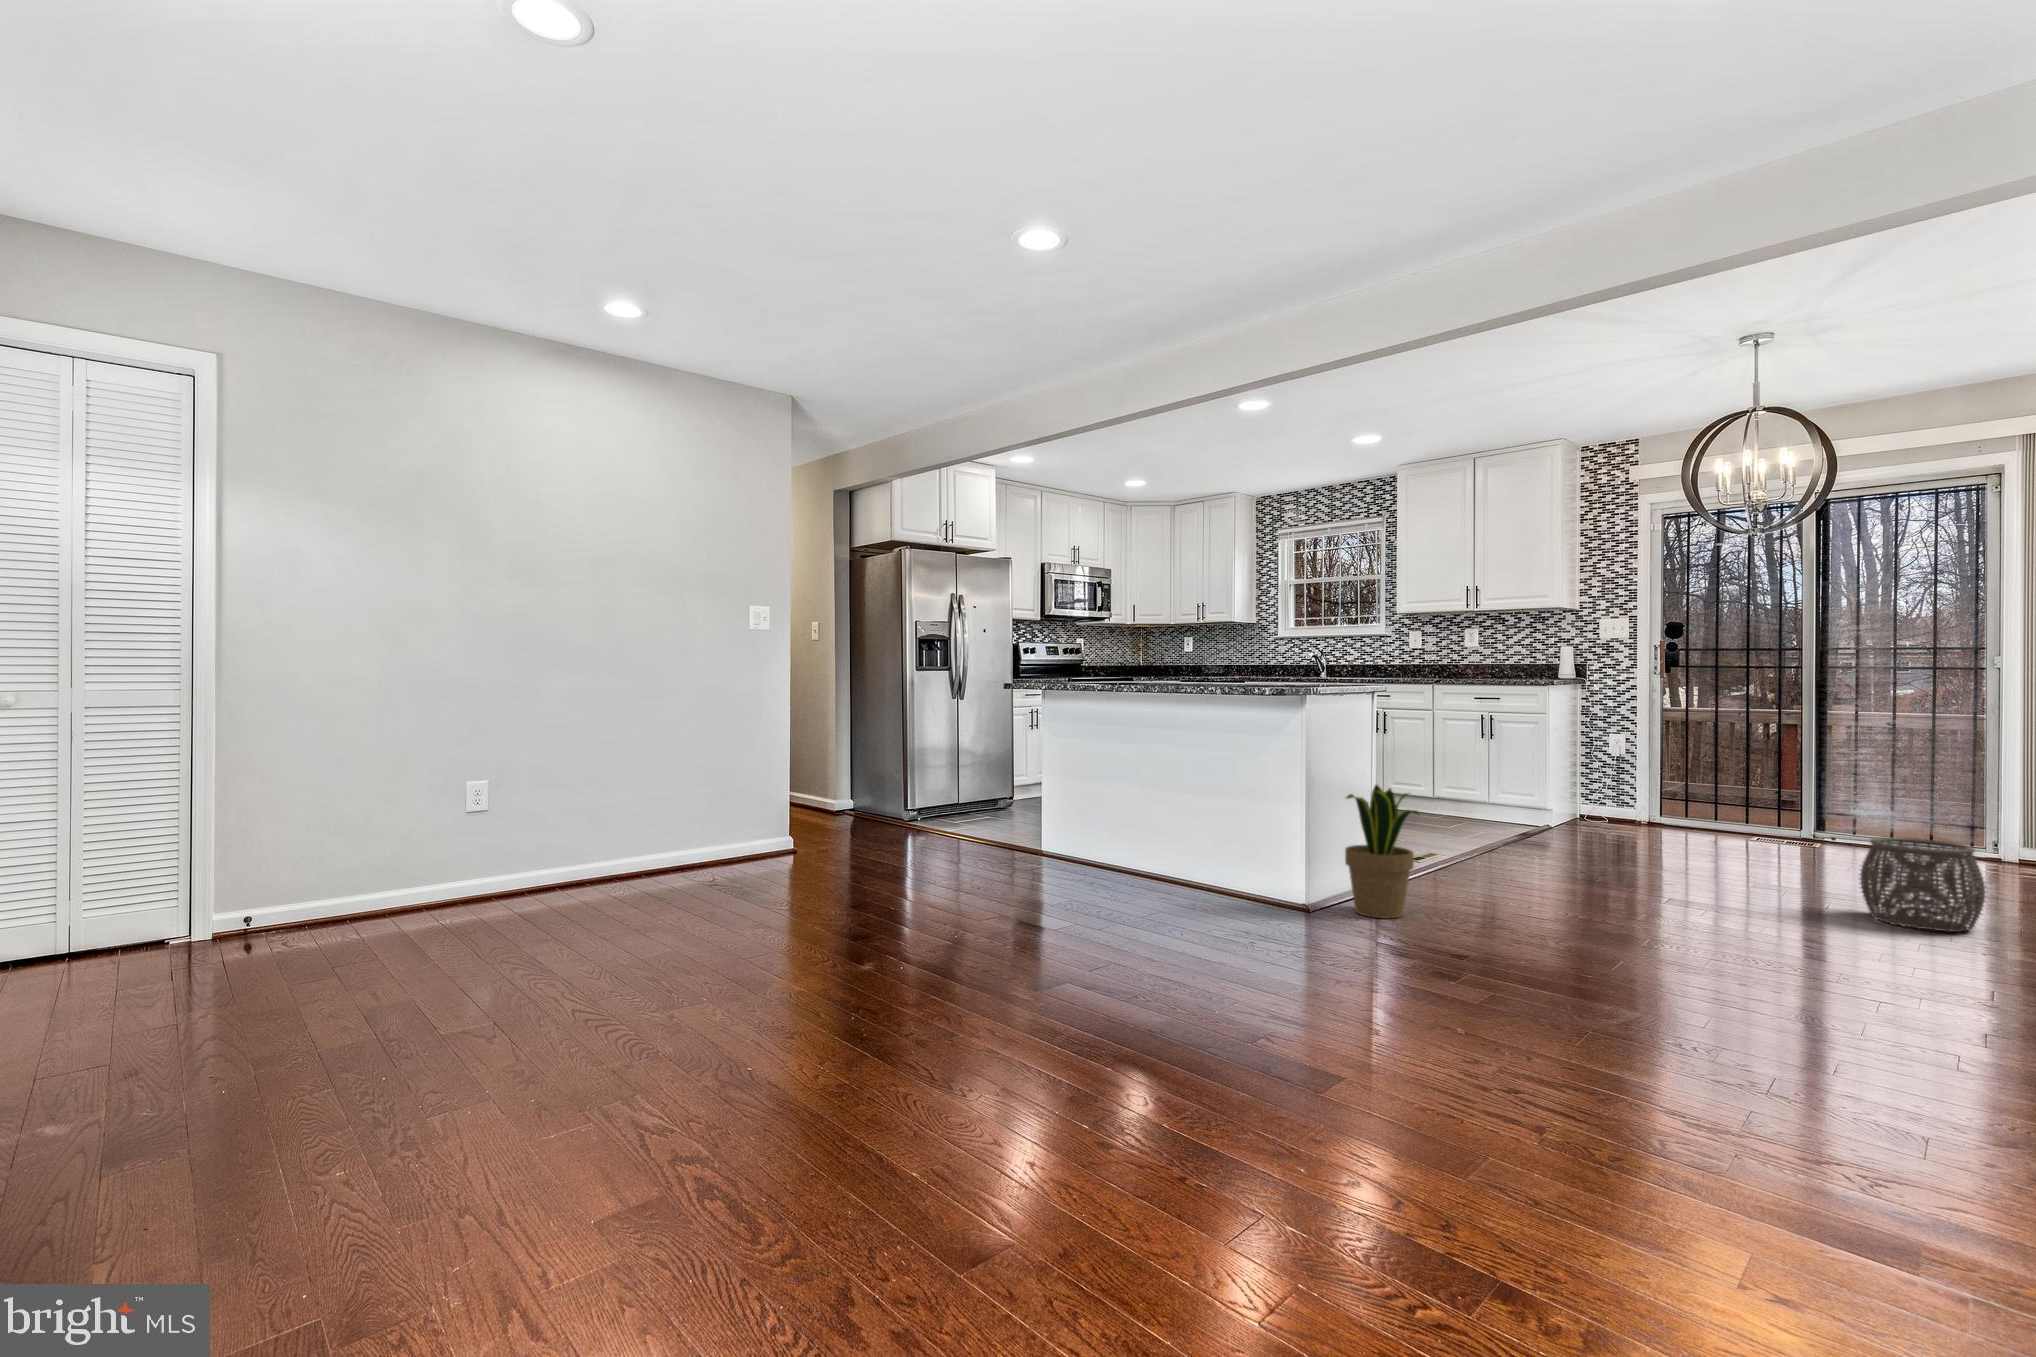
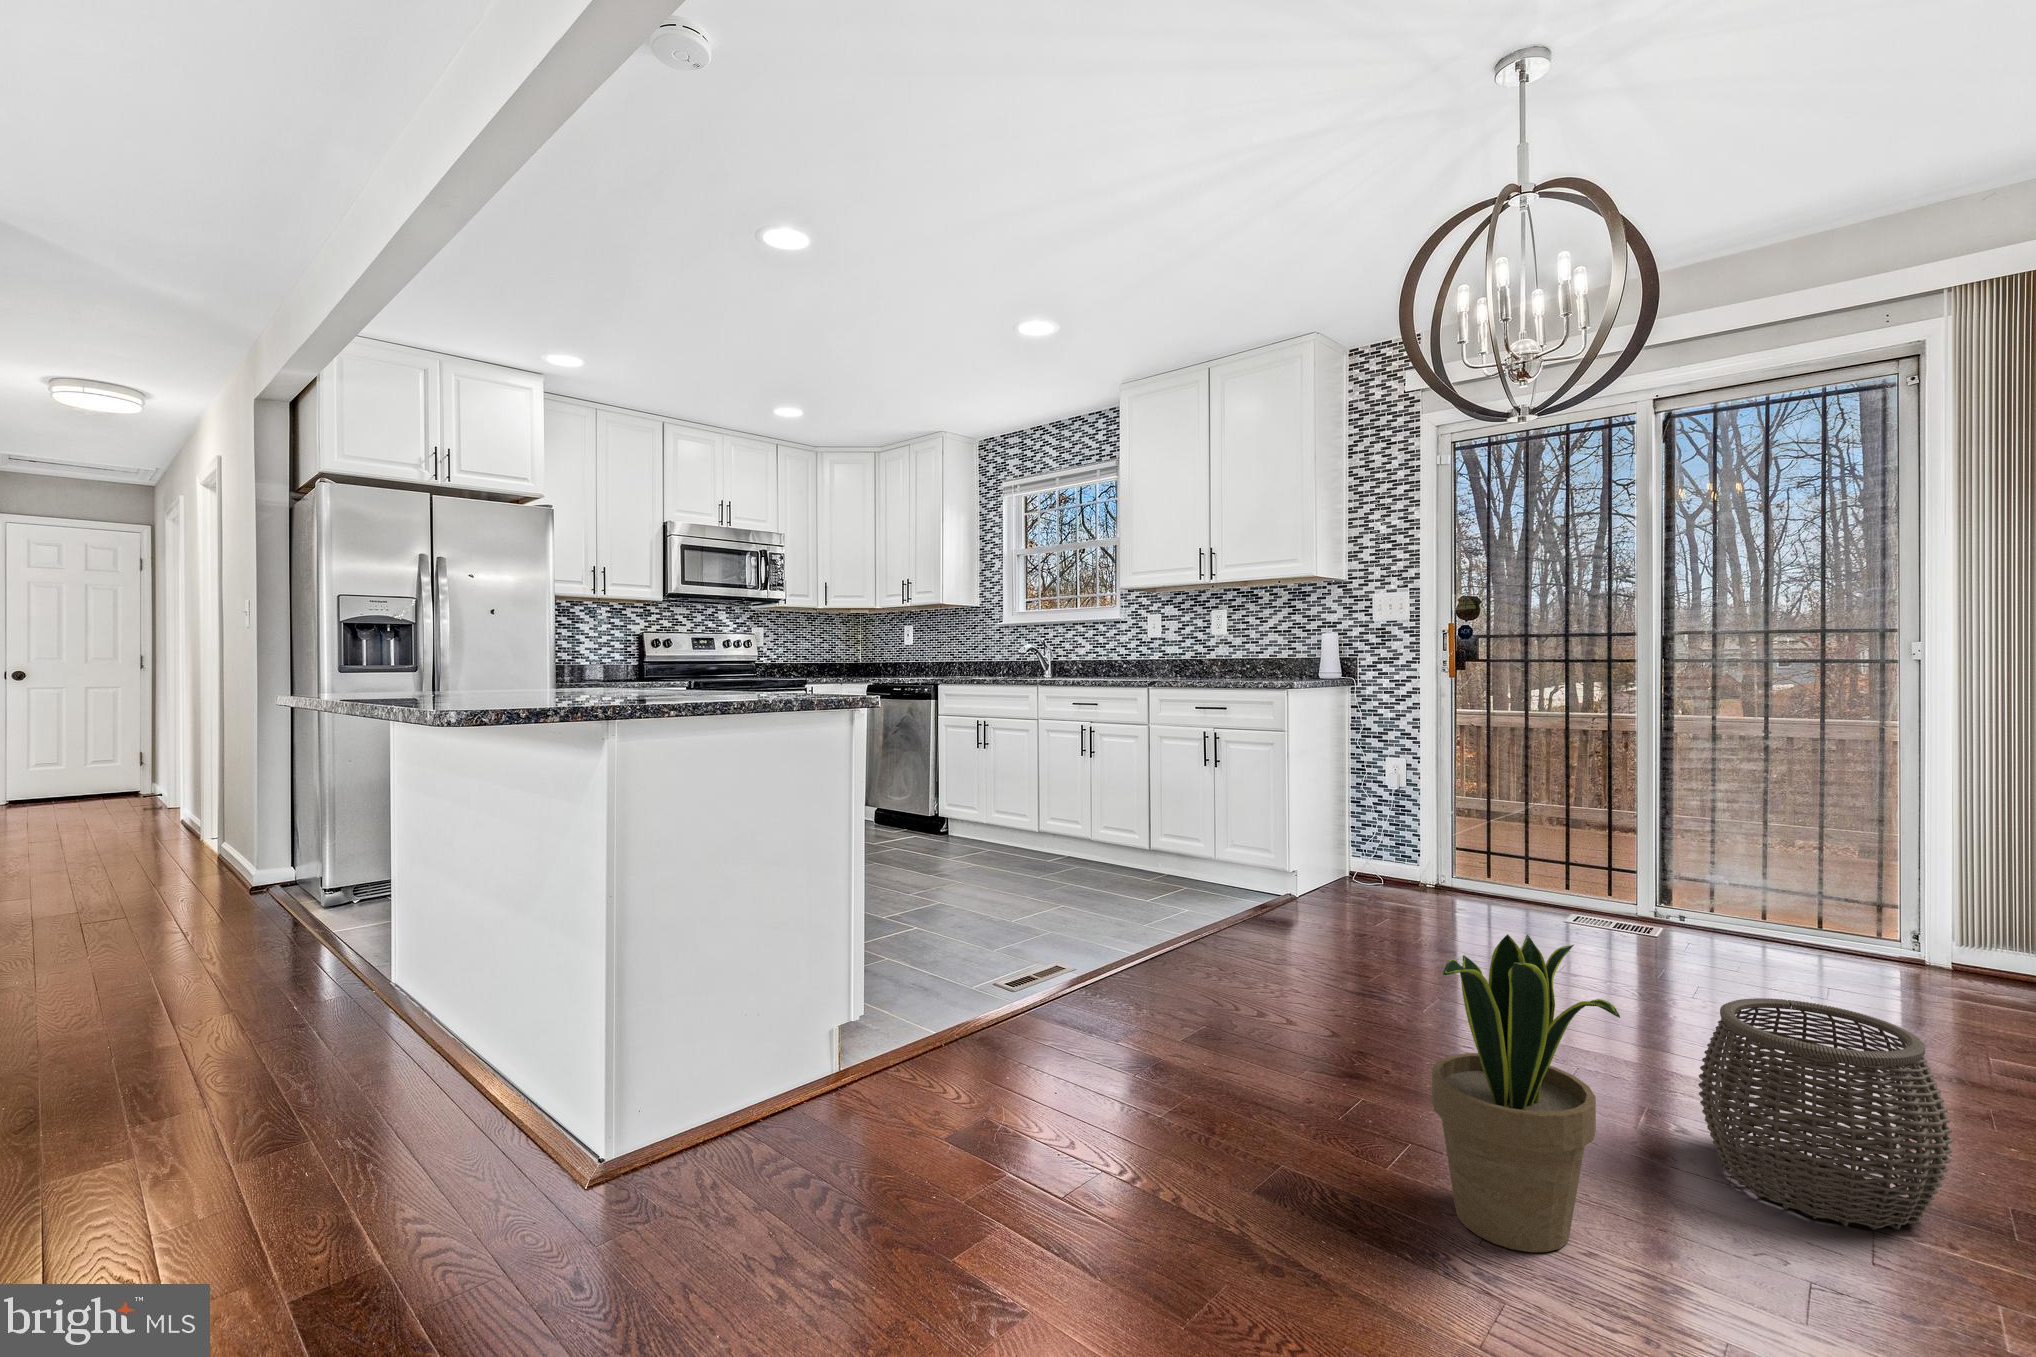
potted plant: present [1345,785,1419,918] -> present [1432,934,1620,1252]

